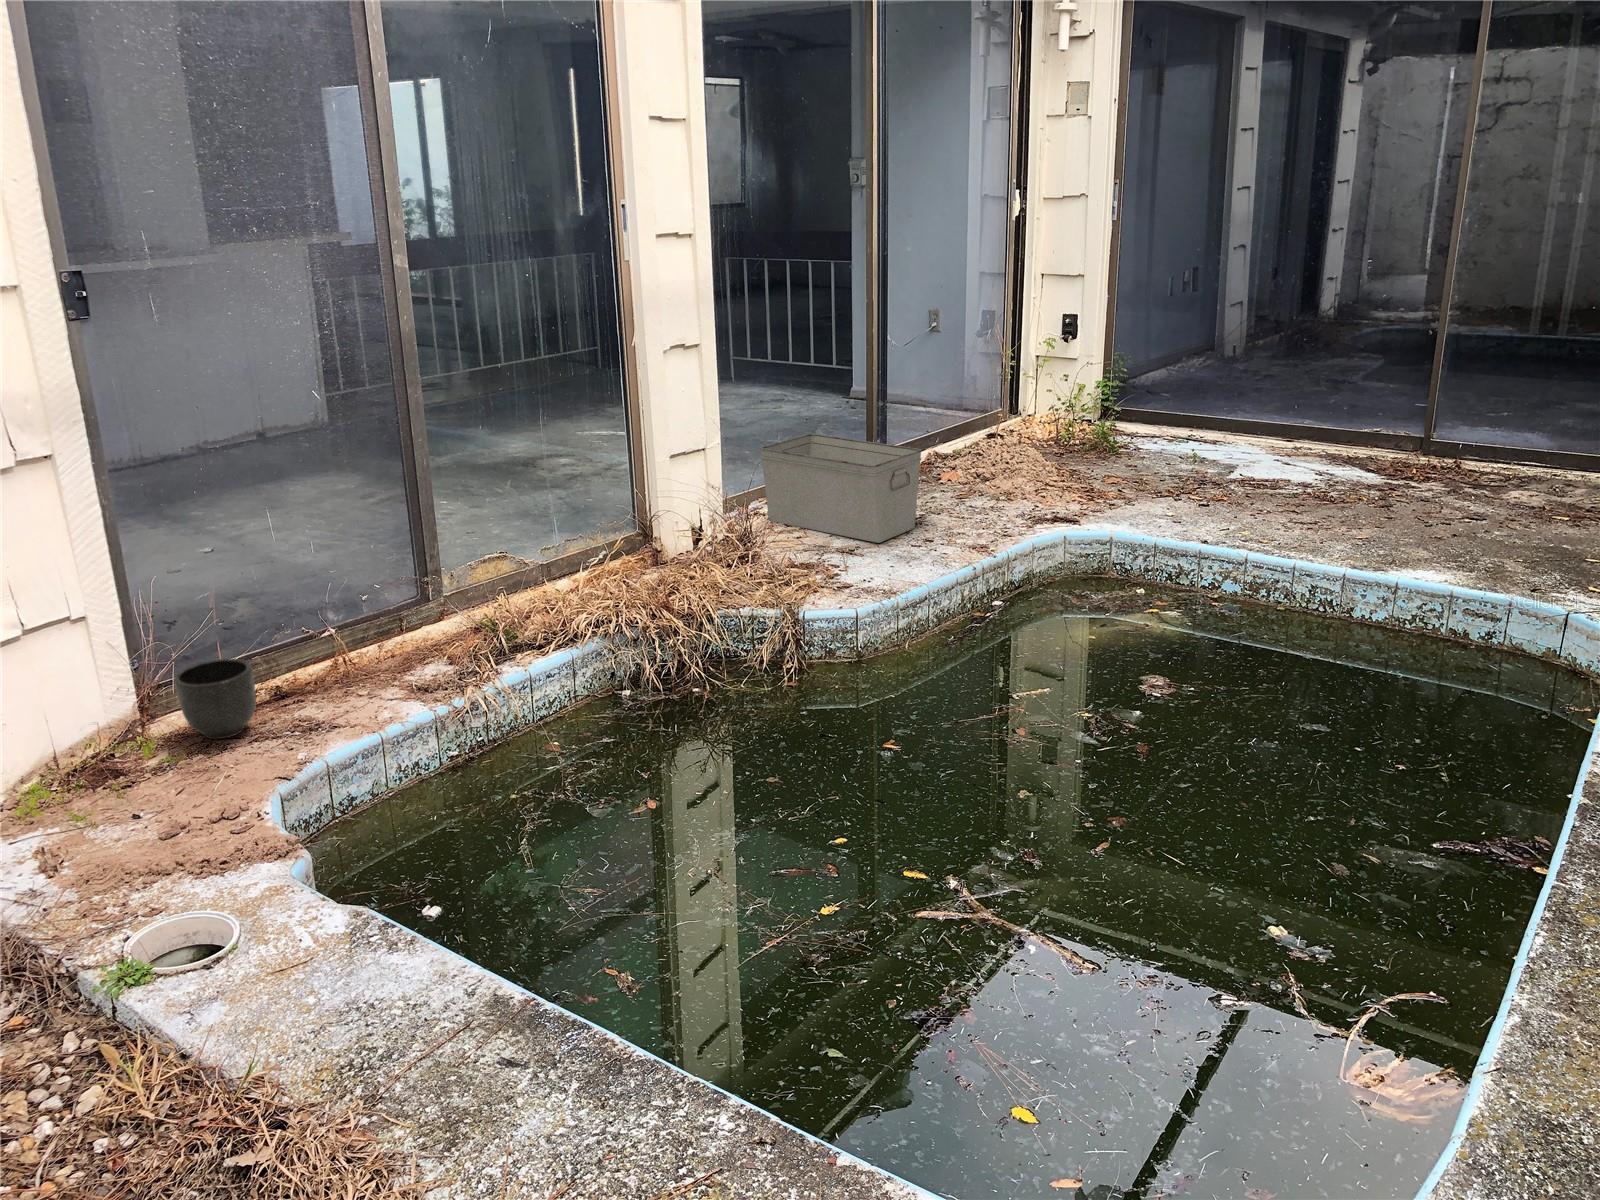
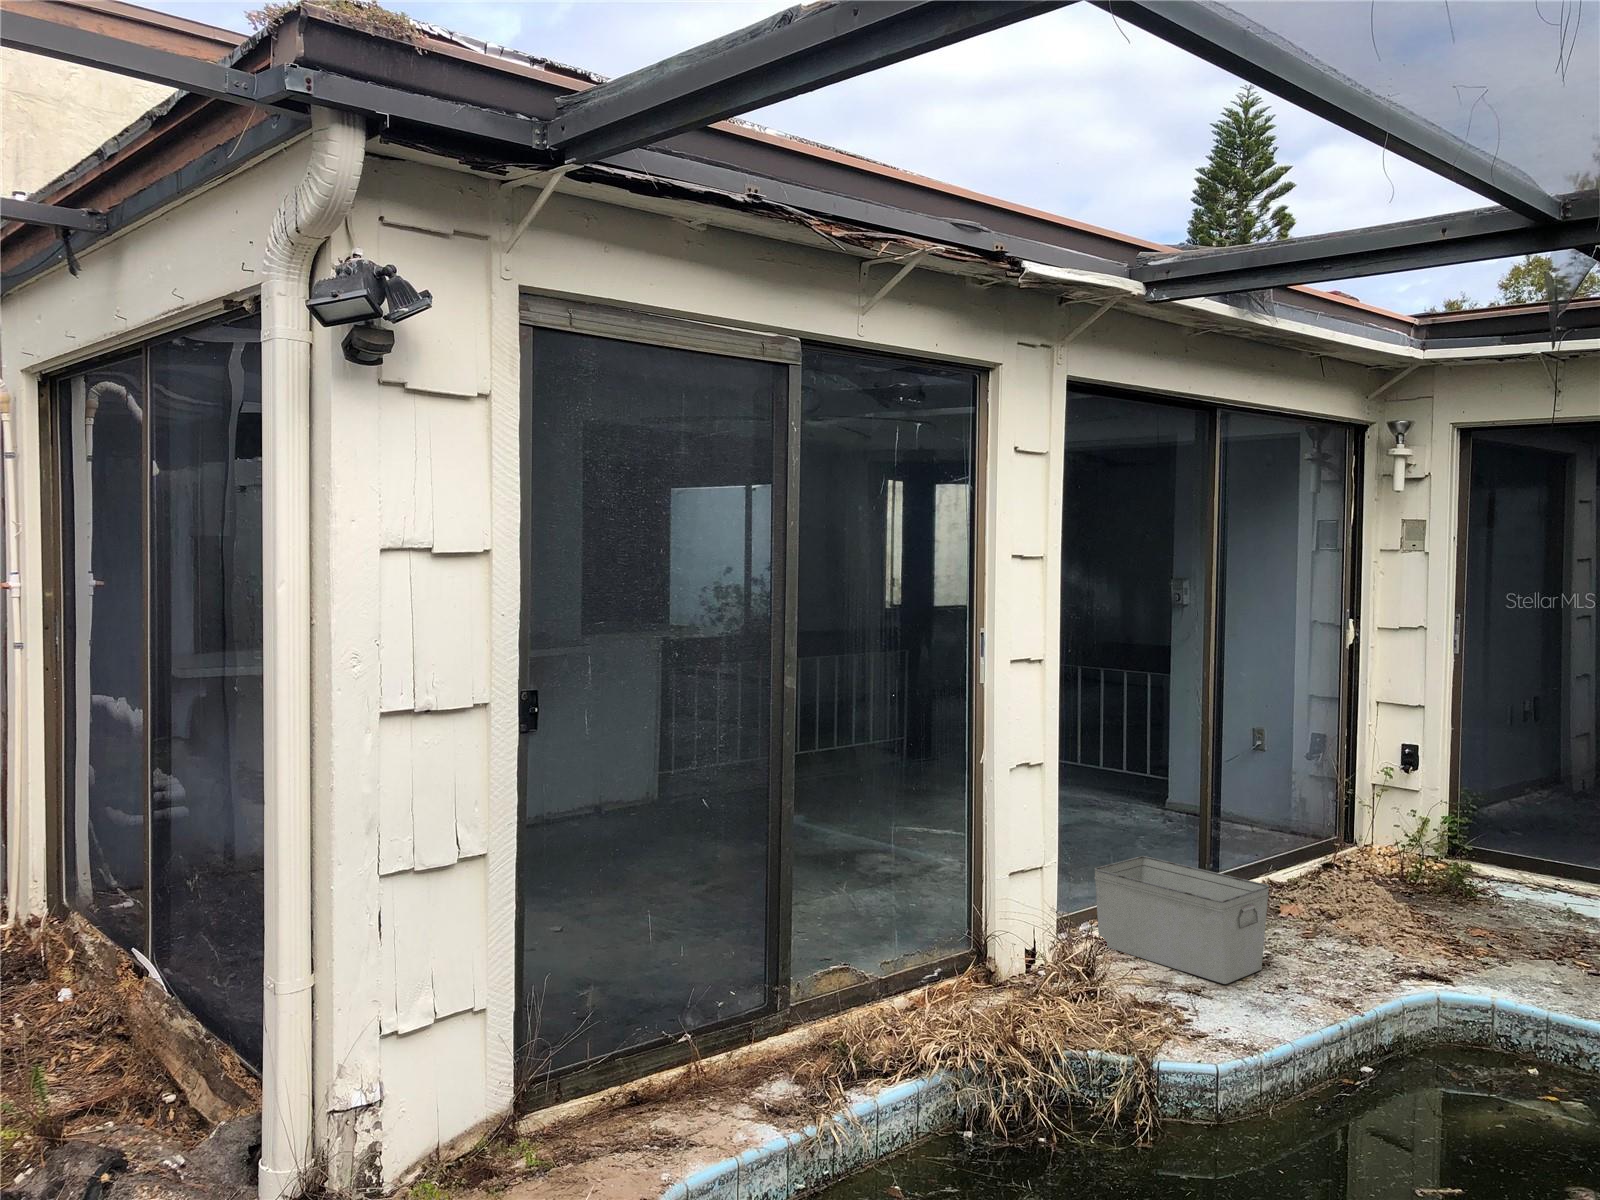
planter: present [174,659,256,739] -> none [553,1058,623,1145]

